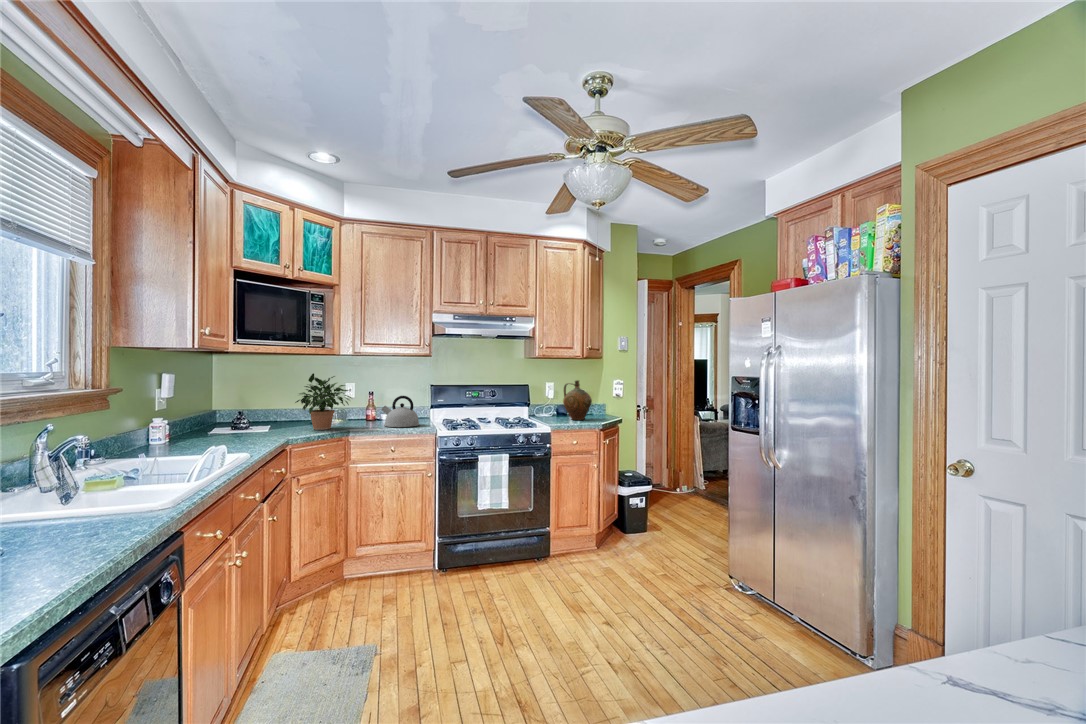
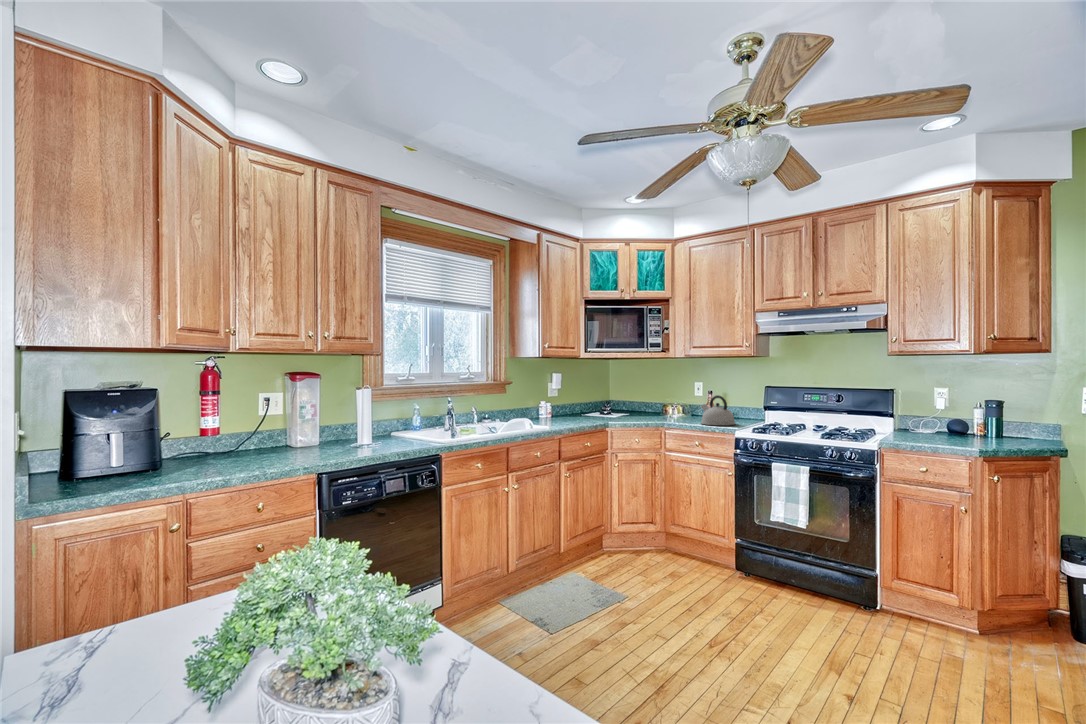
potted plant: present [295,373,351,430] -> none [632,374,677,421]
ceramic jug: present [563,380,592,420] -> none [933,383,987,441]

